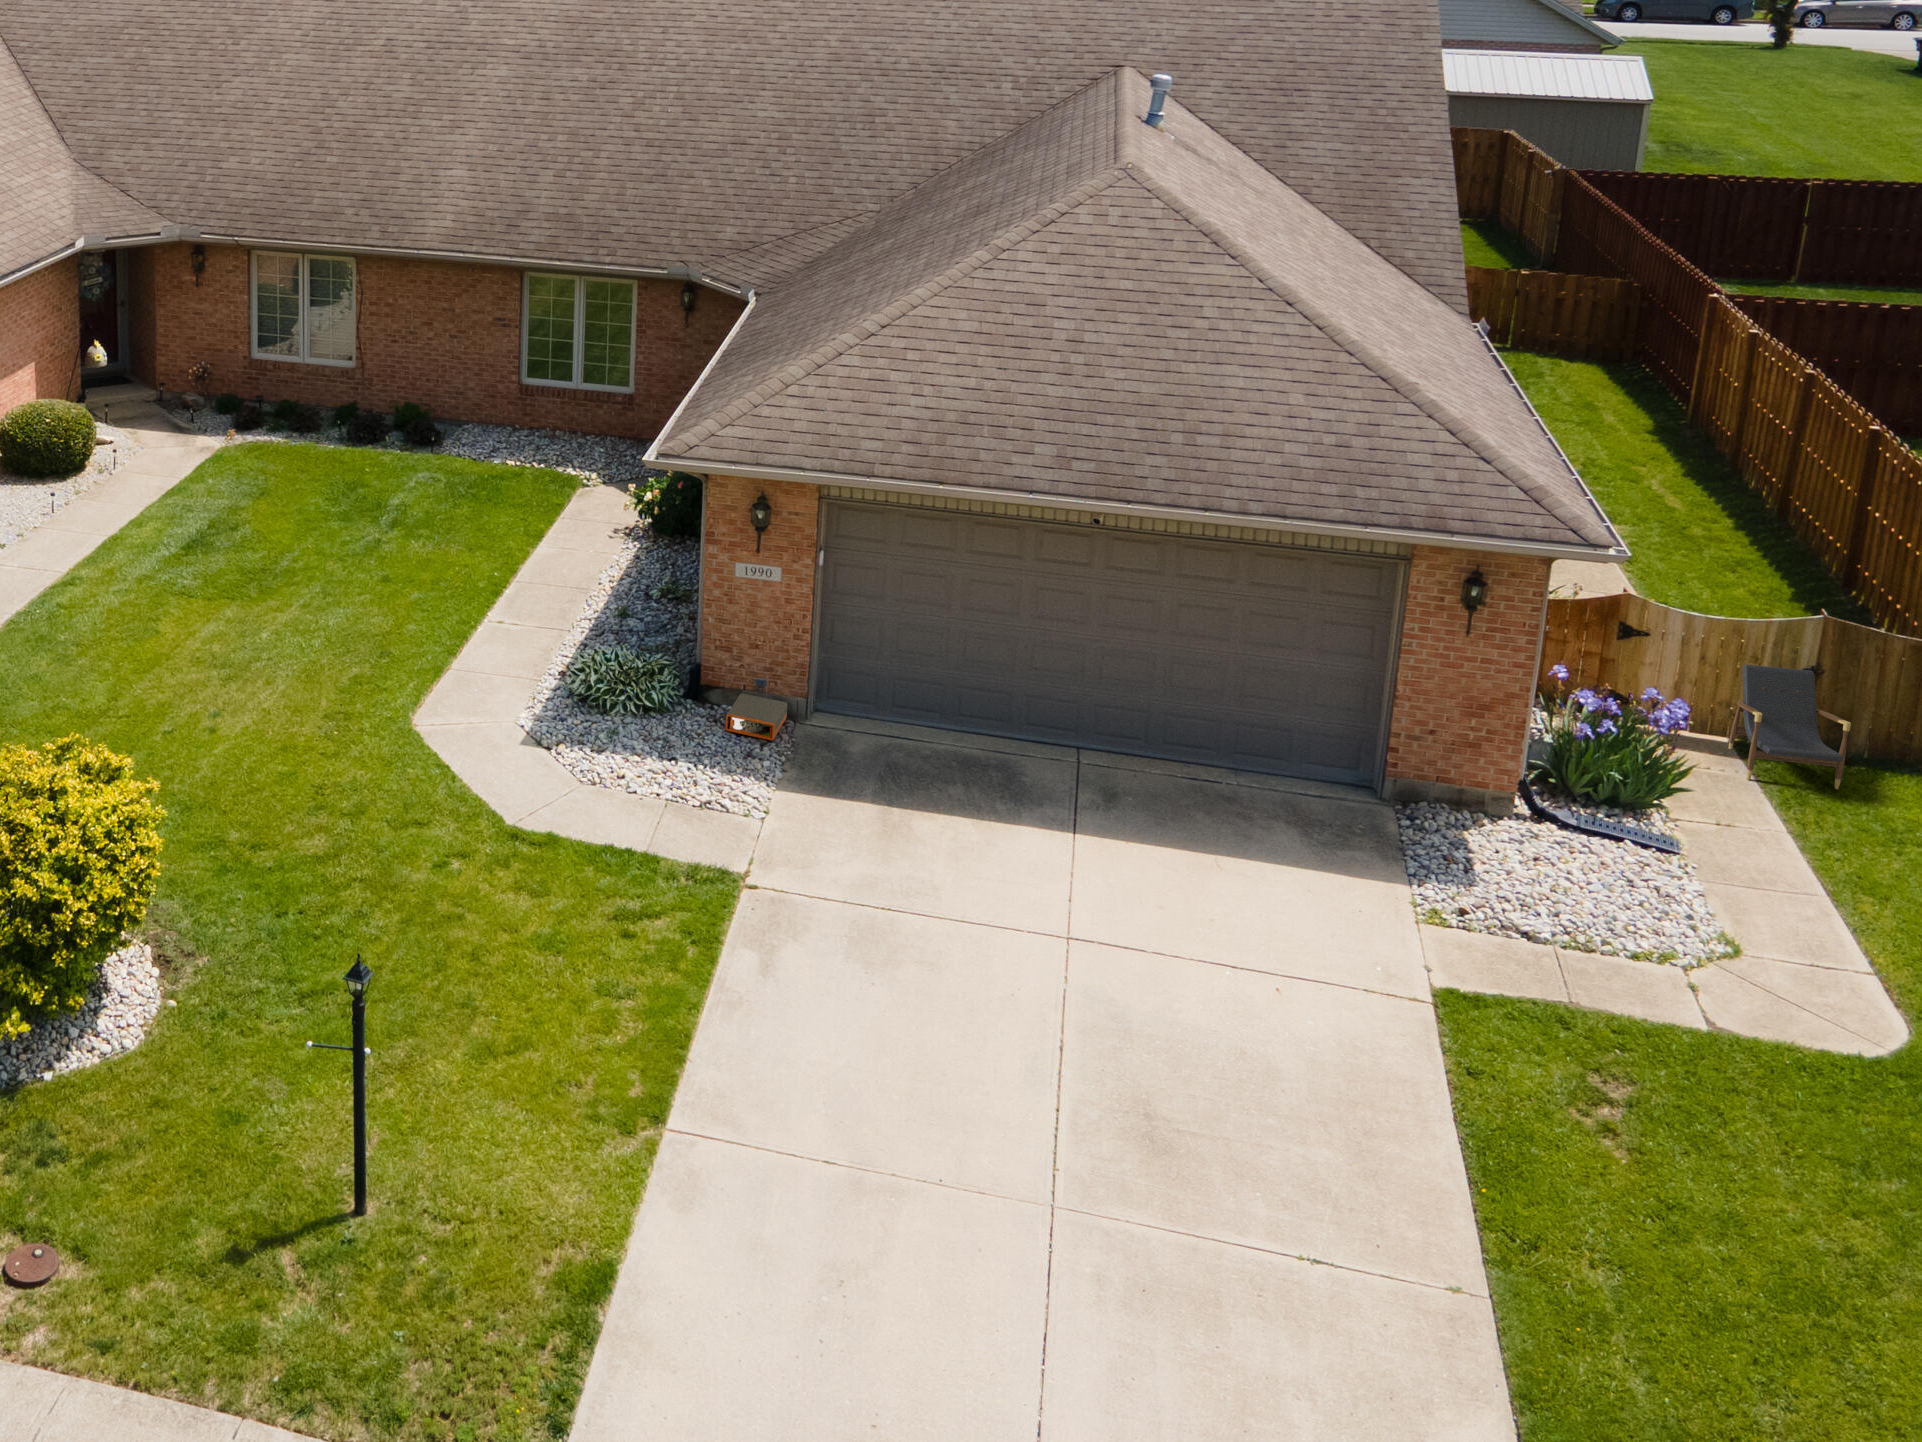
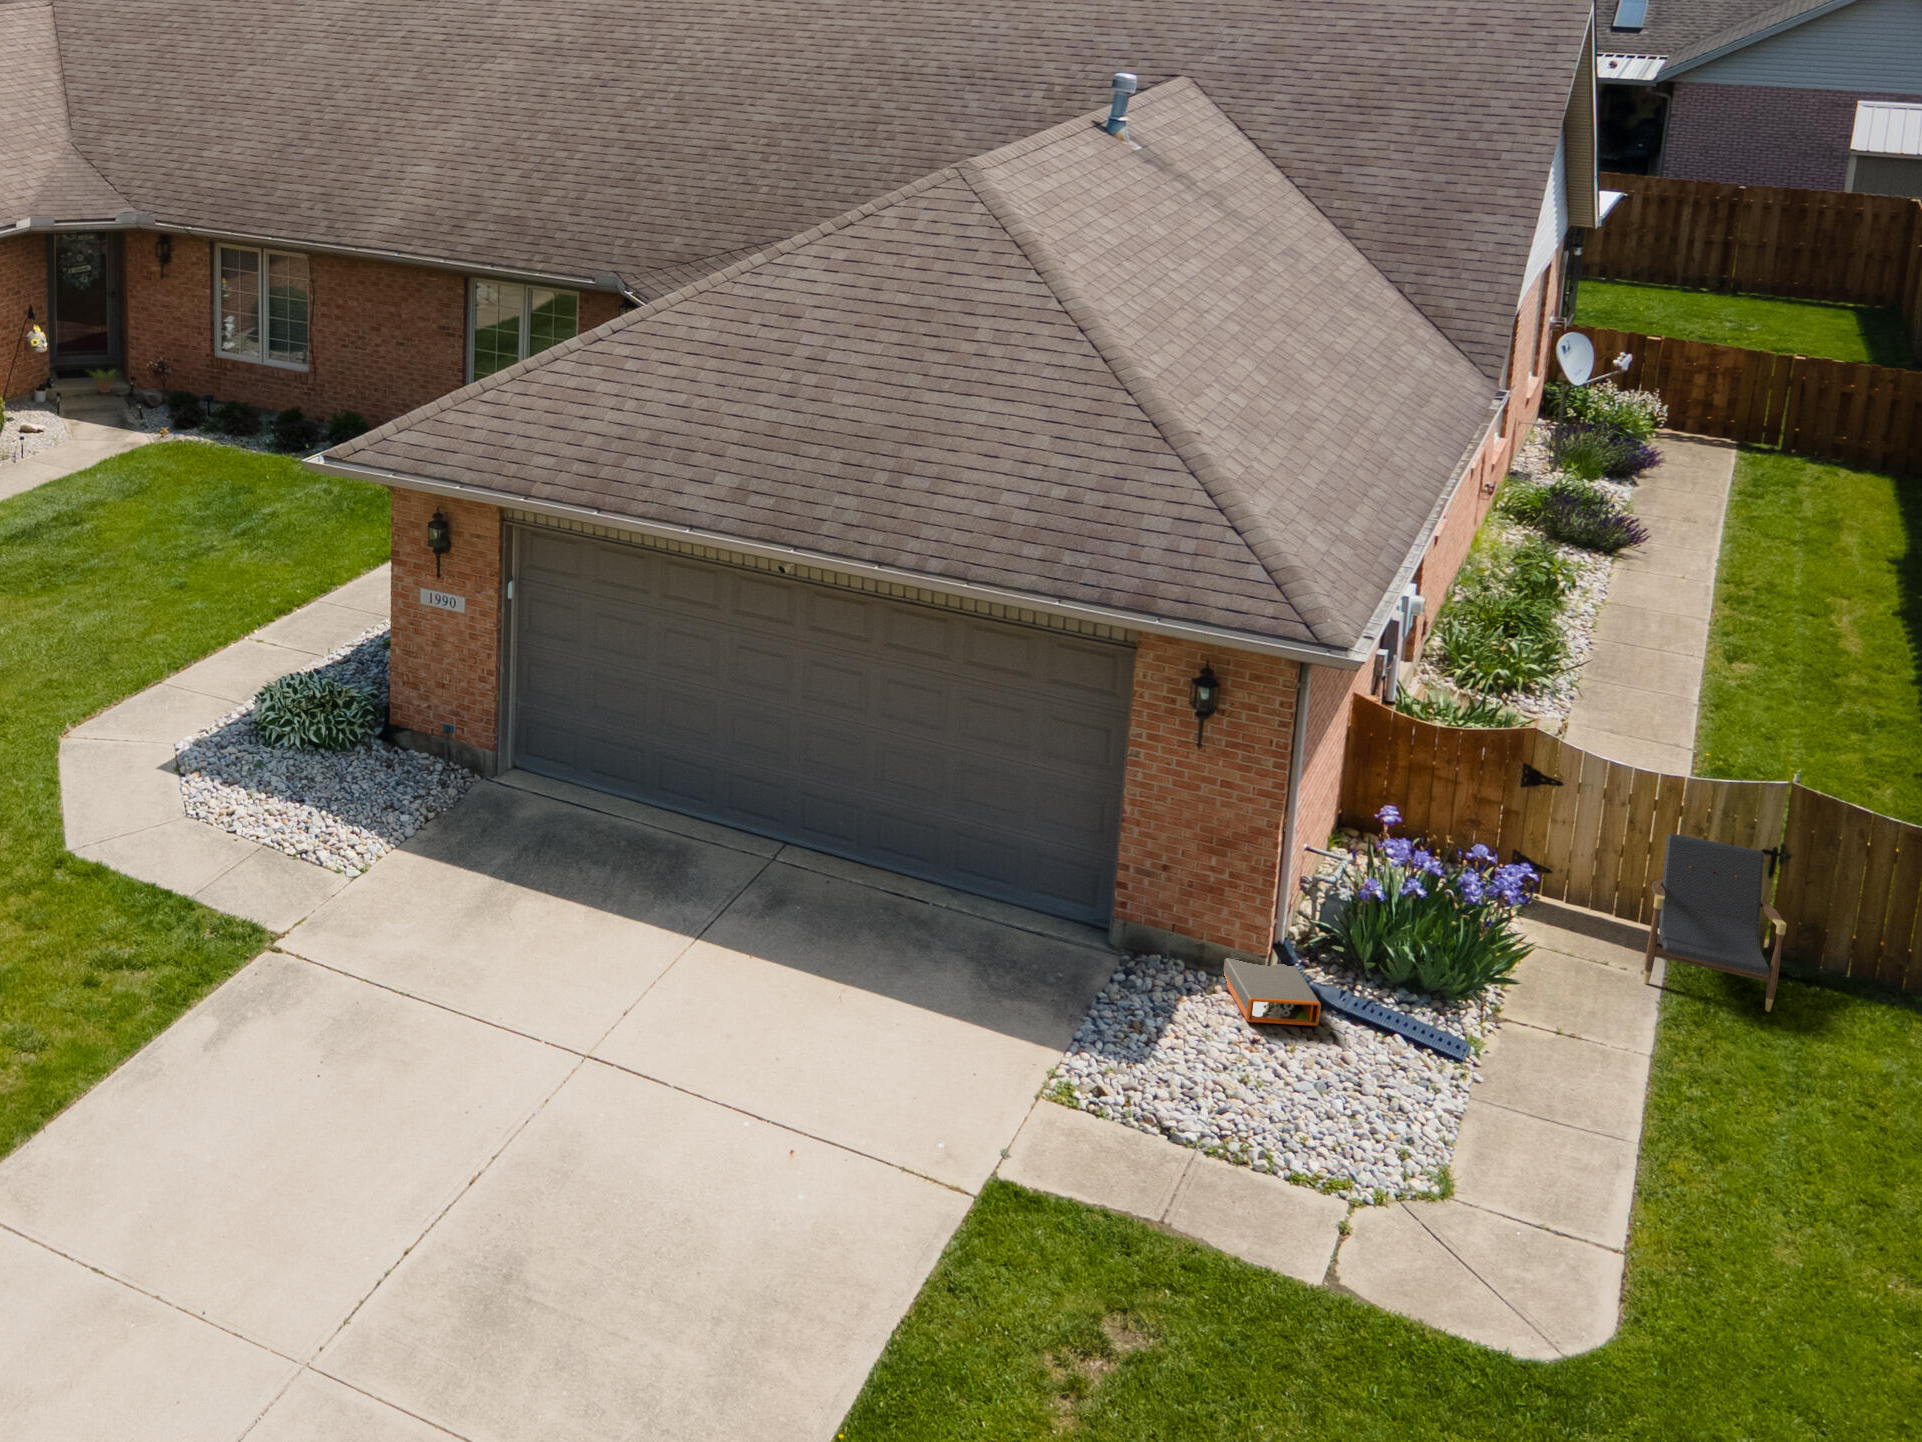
decorative plant: none [122,376,161,400] -> present [91,370,118,393]
storage box: present [726,693,787,740] -> present [1224,958,1321,1026]

